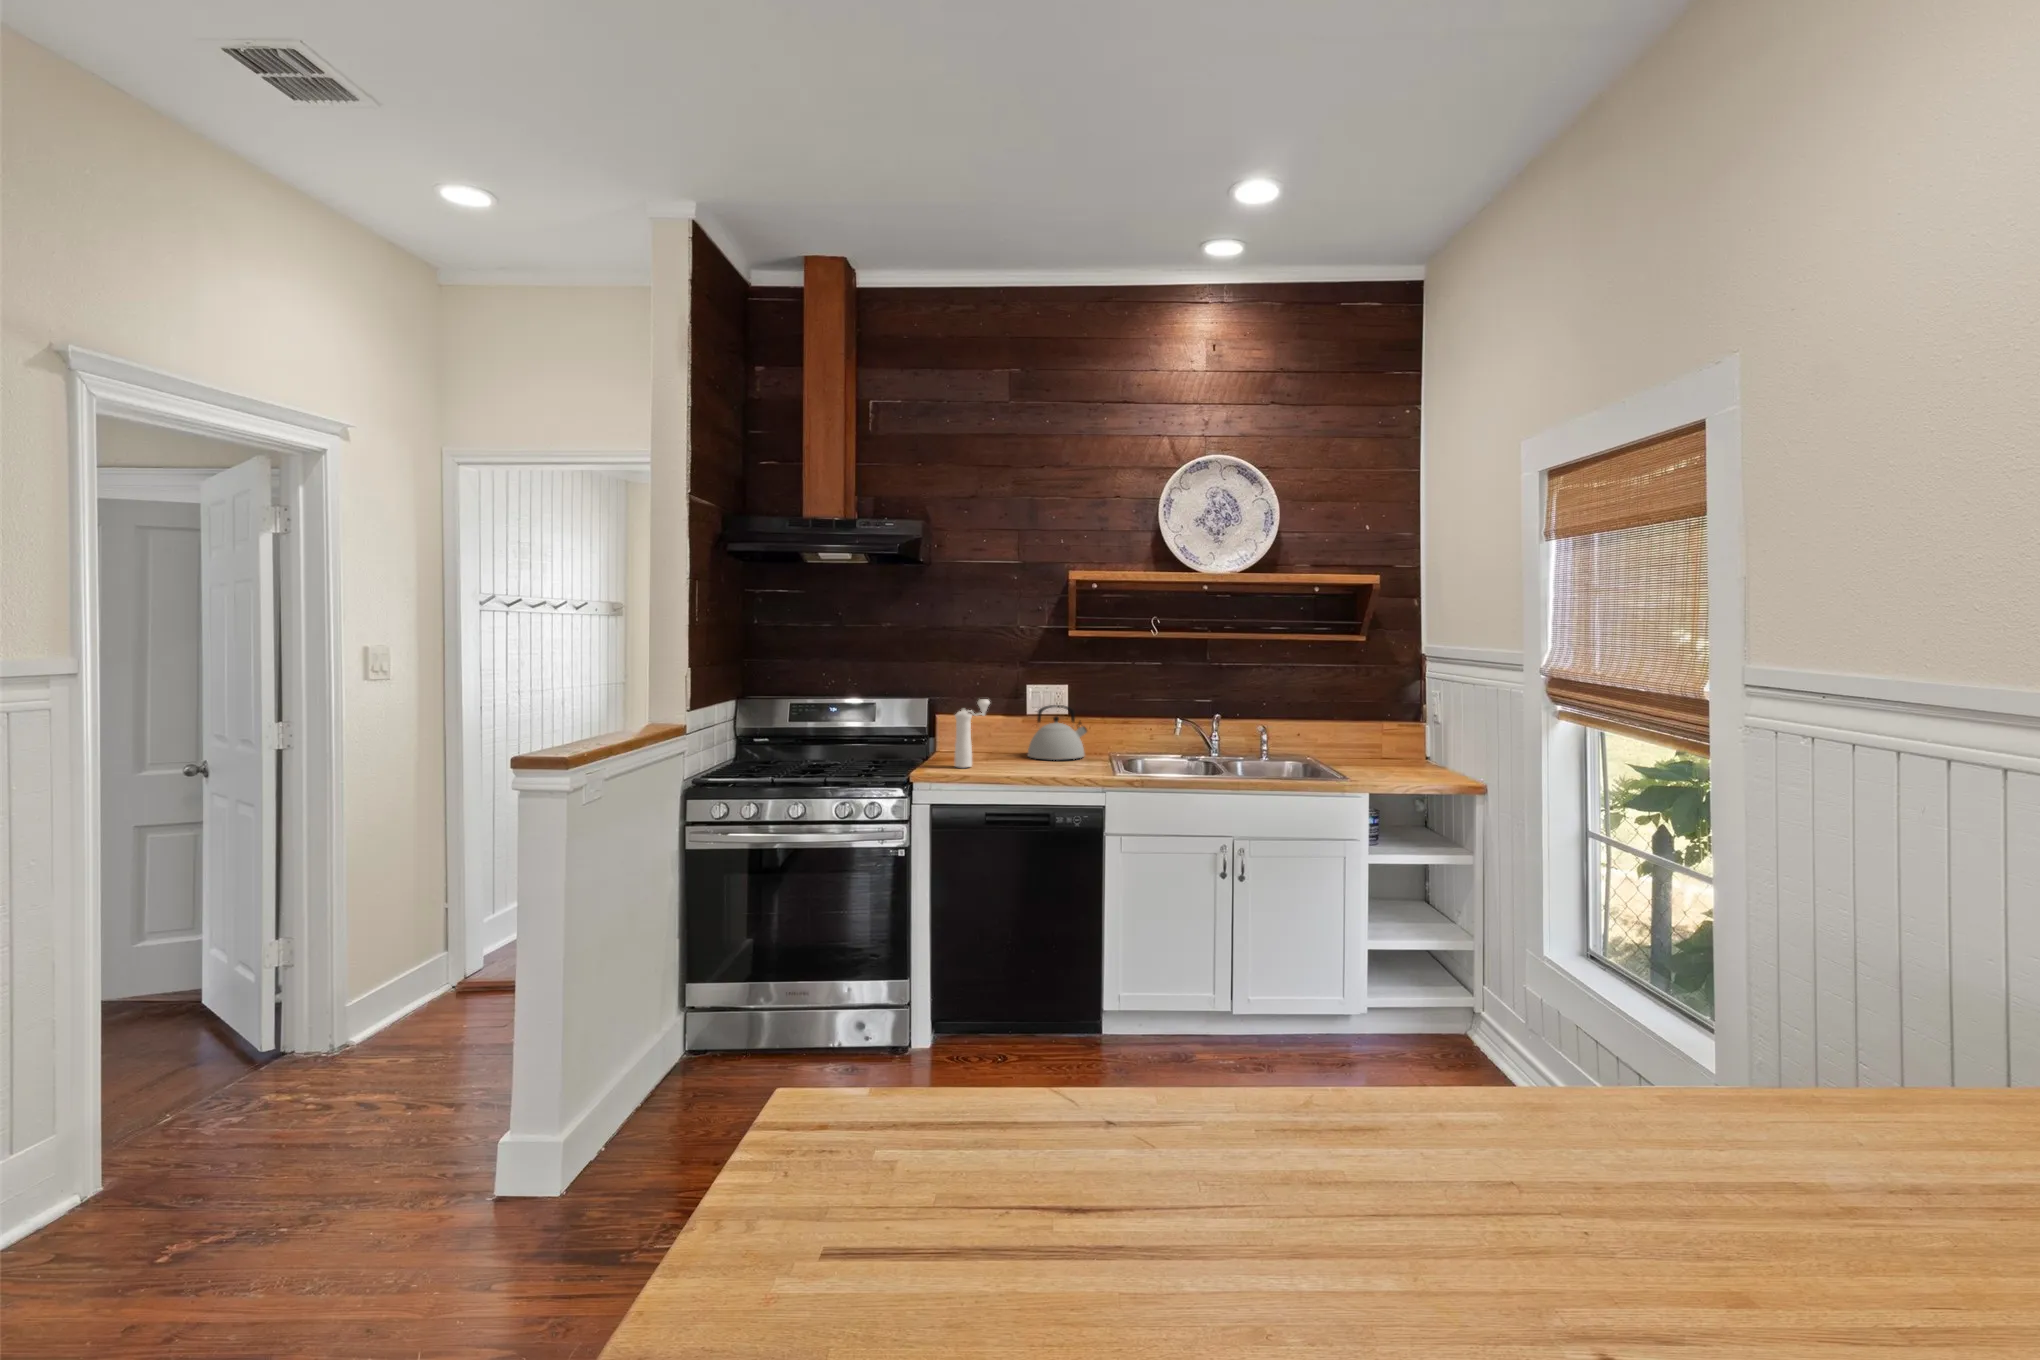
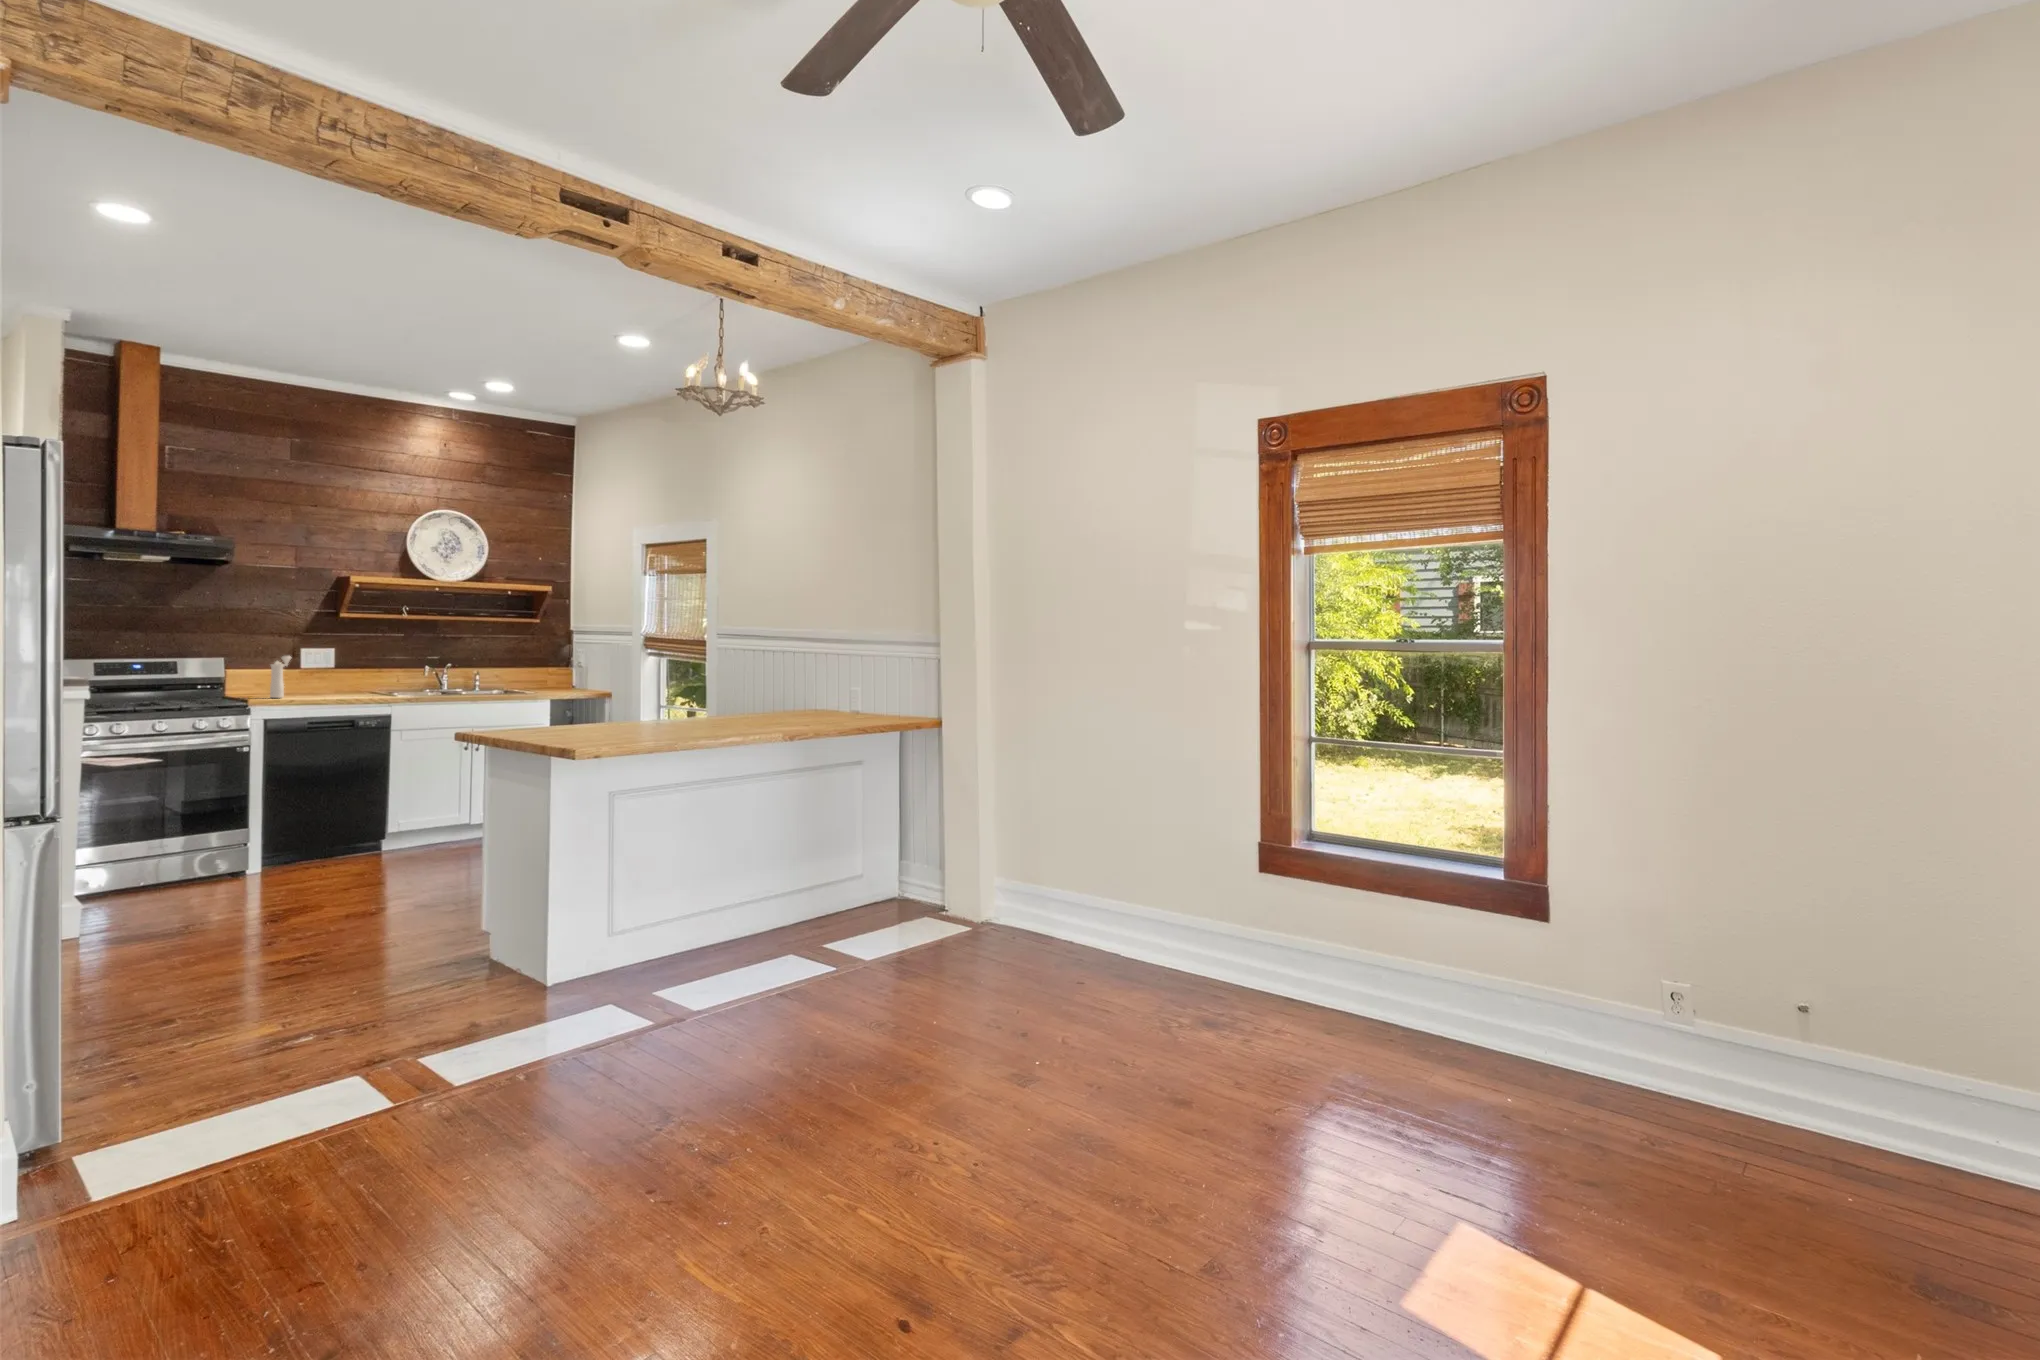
kettle: present [1028,705,1087,760] -> none [309,660,356,694]

